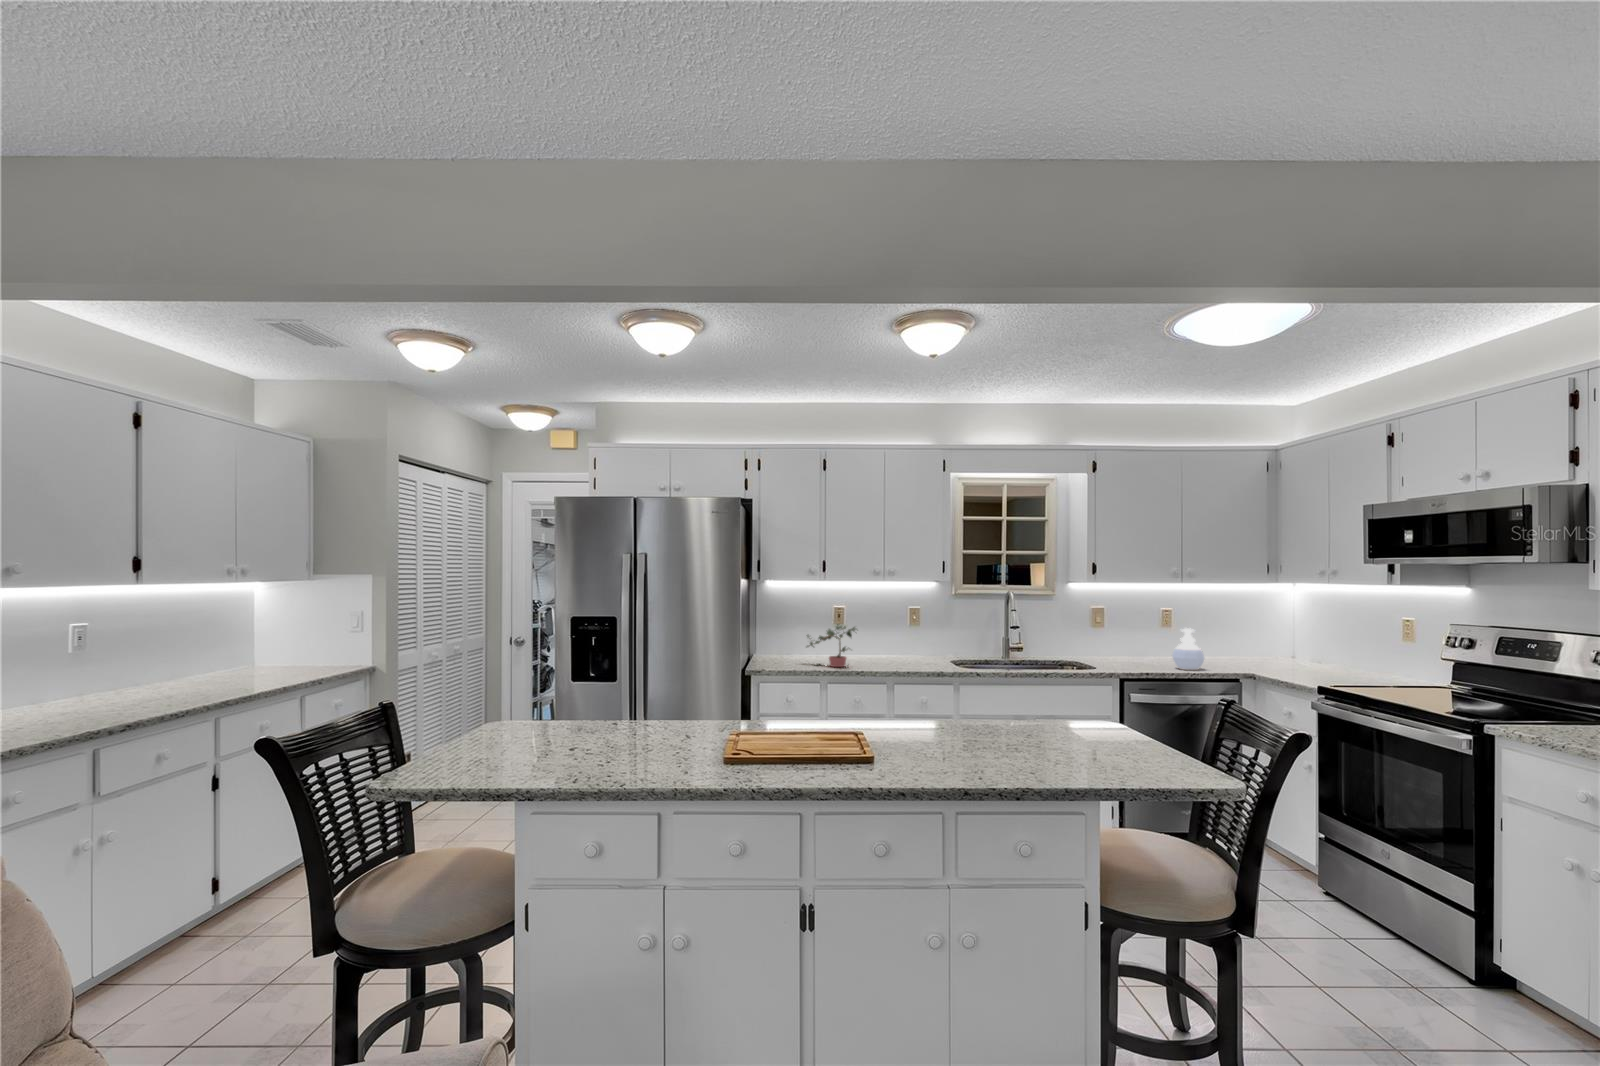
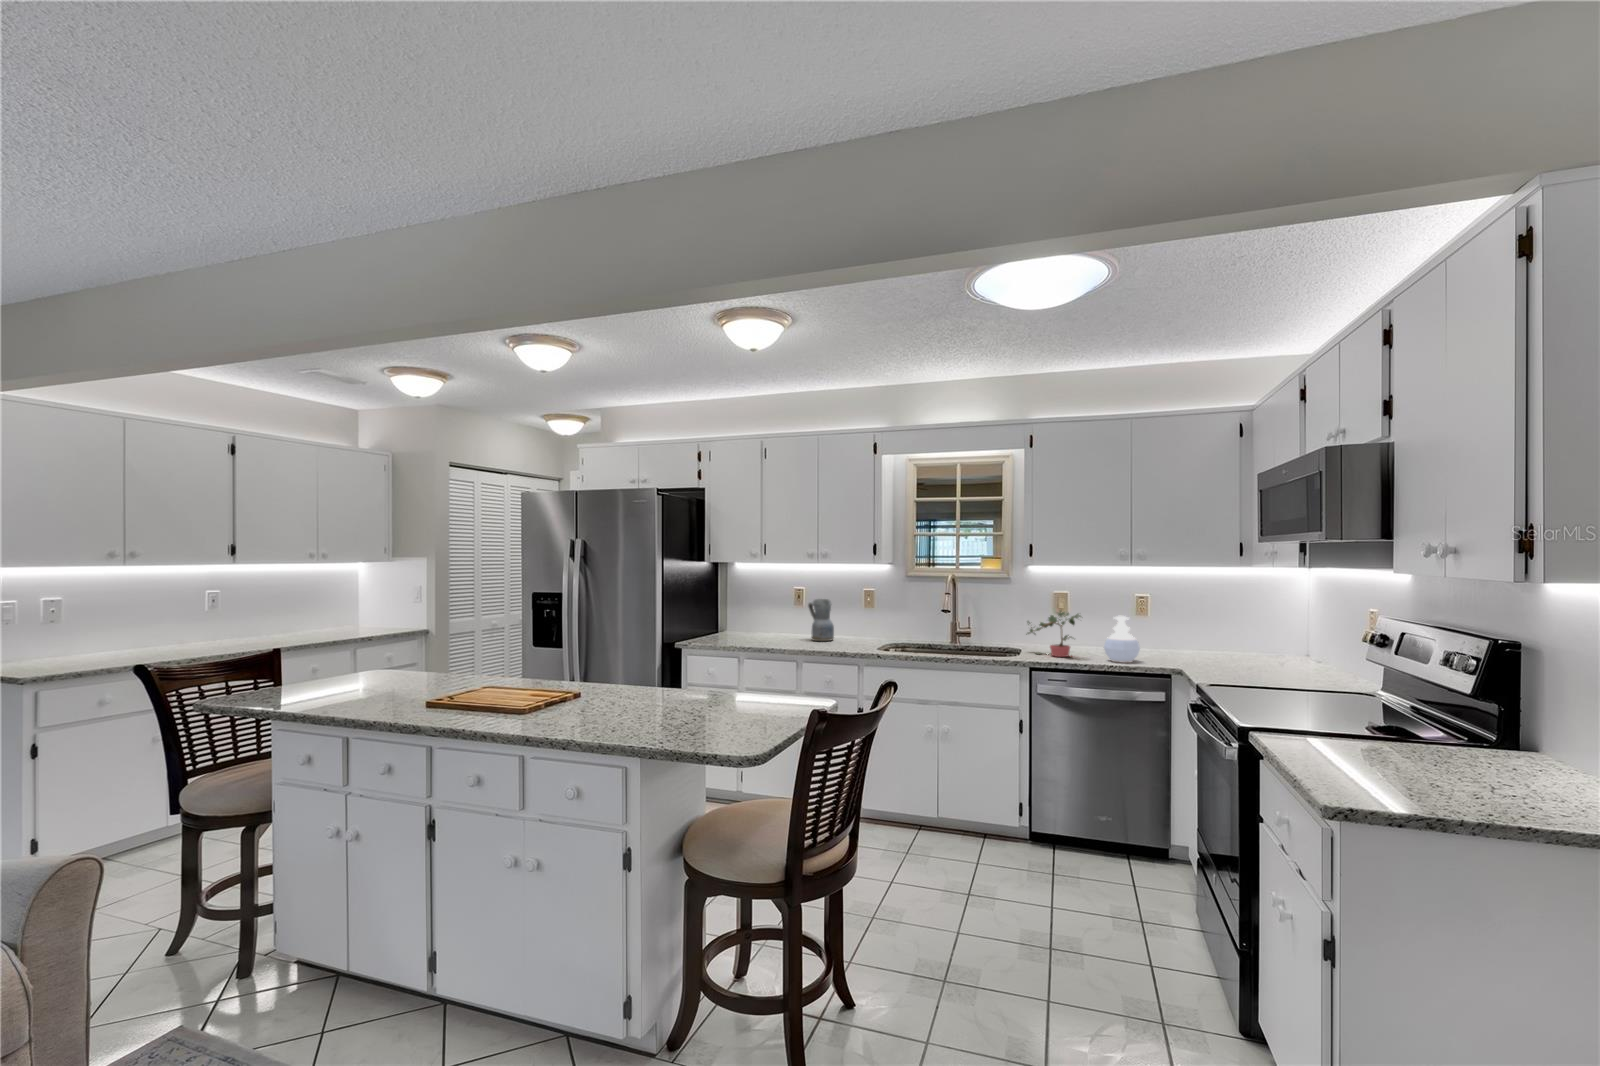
ceramic pitcher: none [862,618,891,662] -> present [808,599,834,641]
potted plant: present [807,624,856,667] -> present [1026,611,1081,657]

